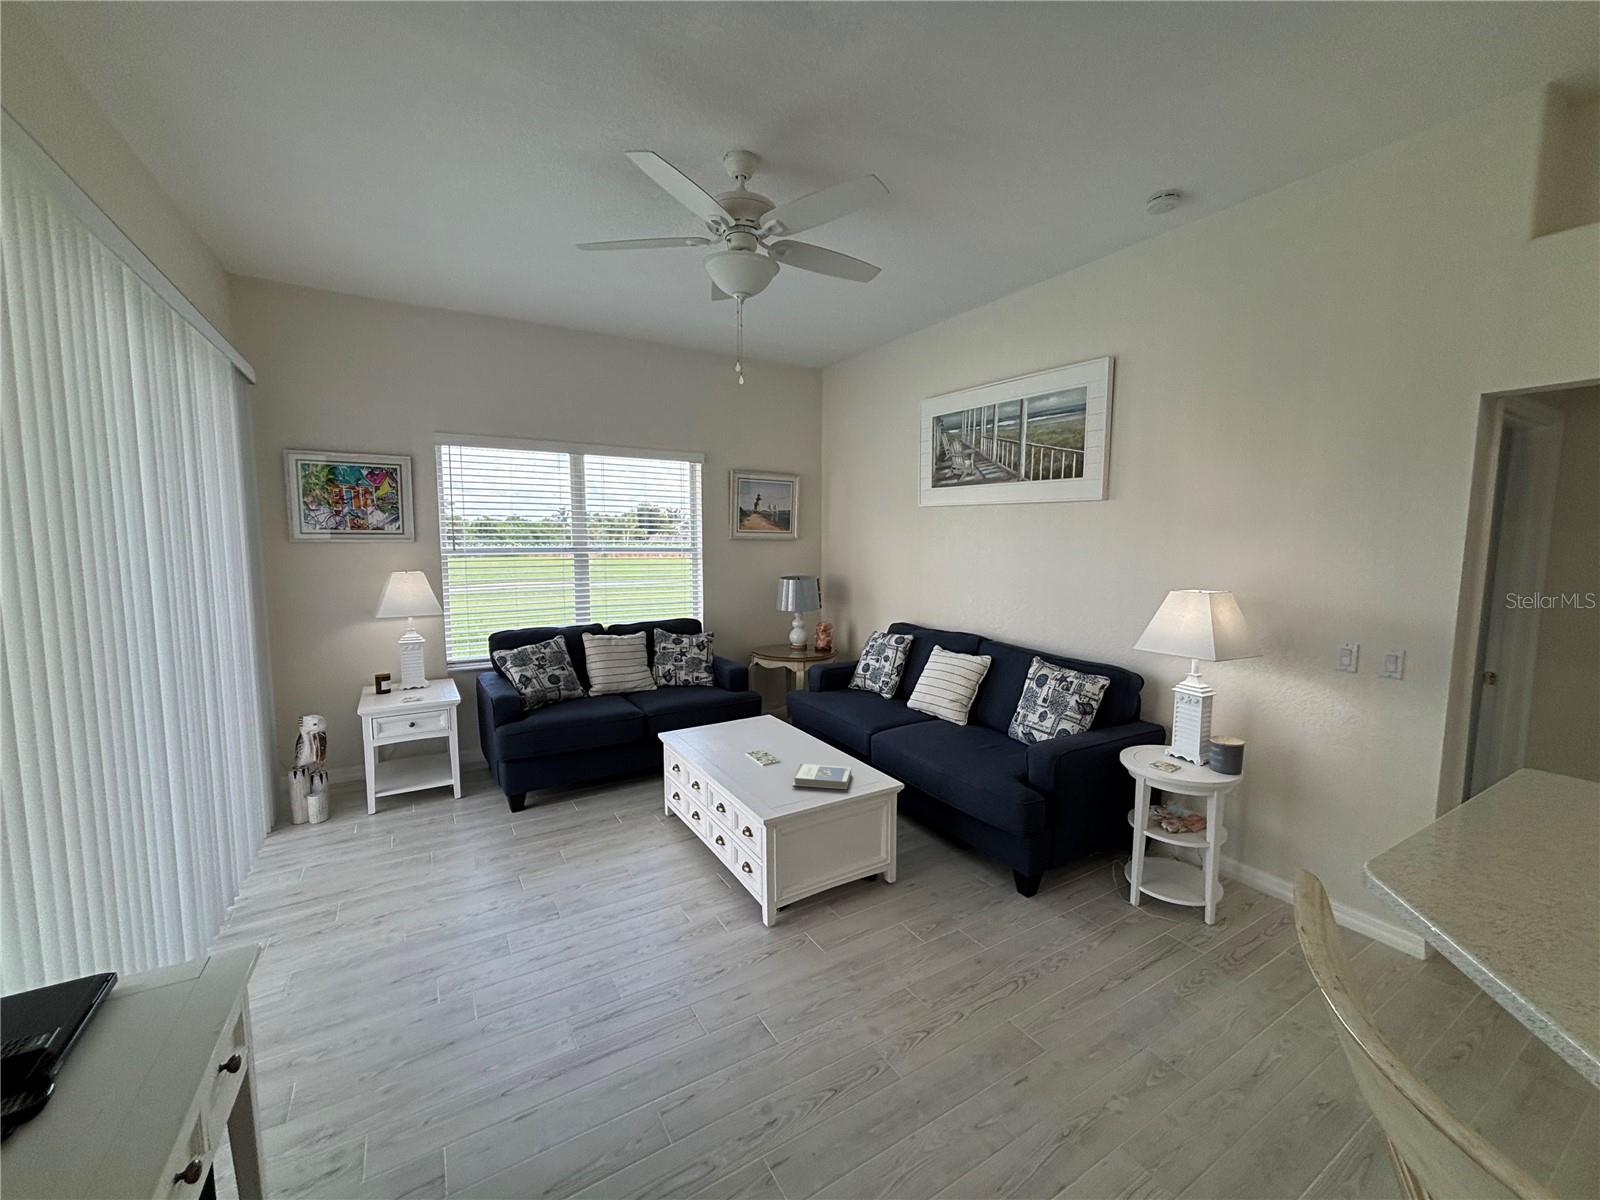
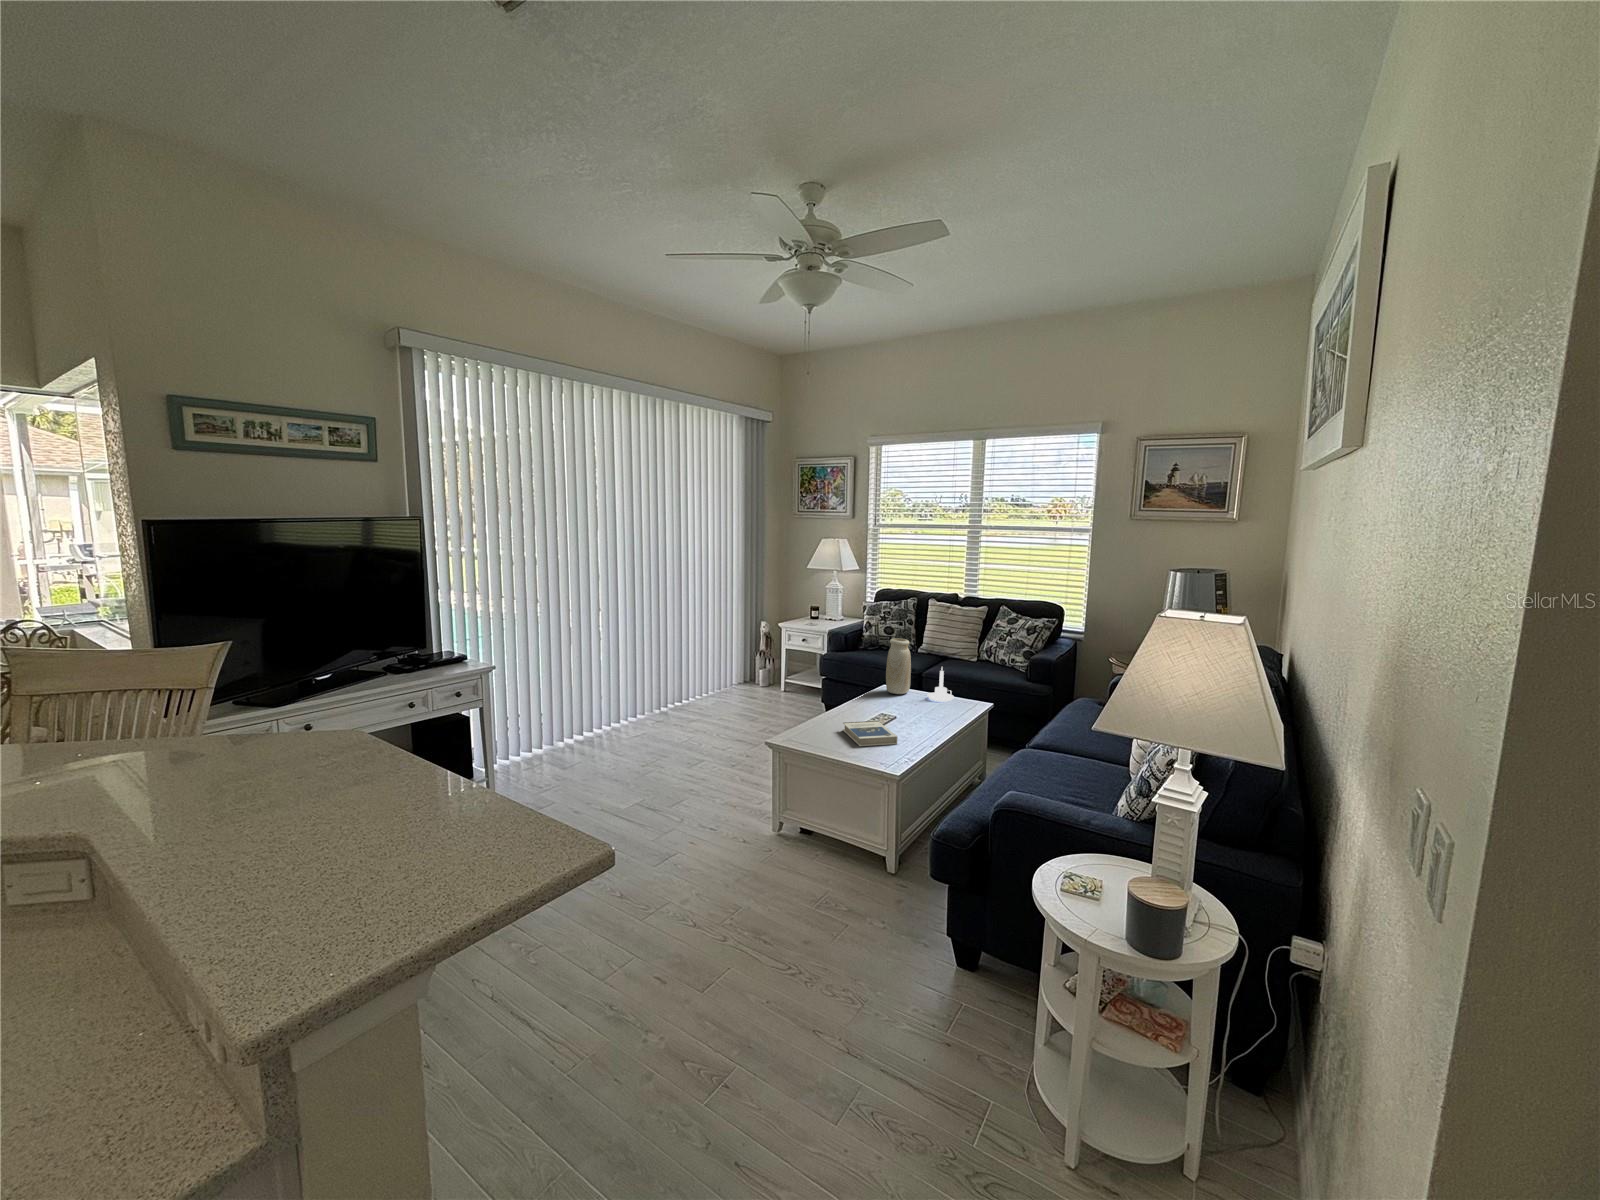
vase: none [687,680,714,741] -> present [886,638,911,694]
candle holder: none [730,697,756,733] -> present [928,668,954,701]

